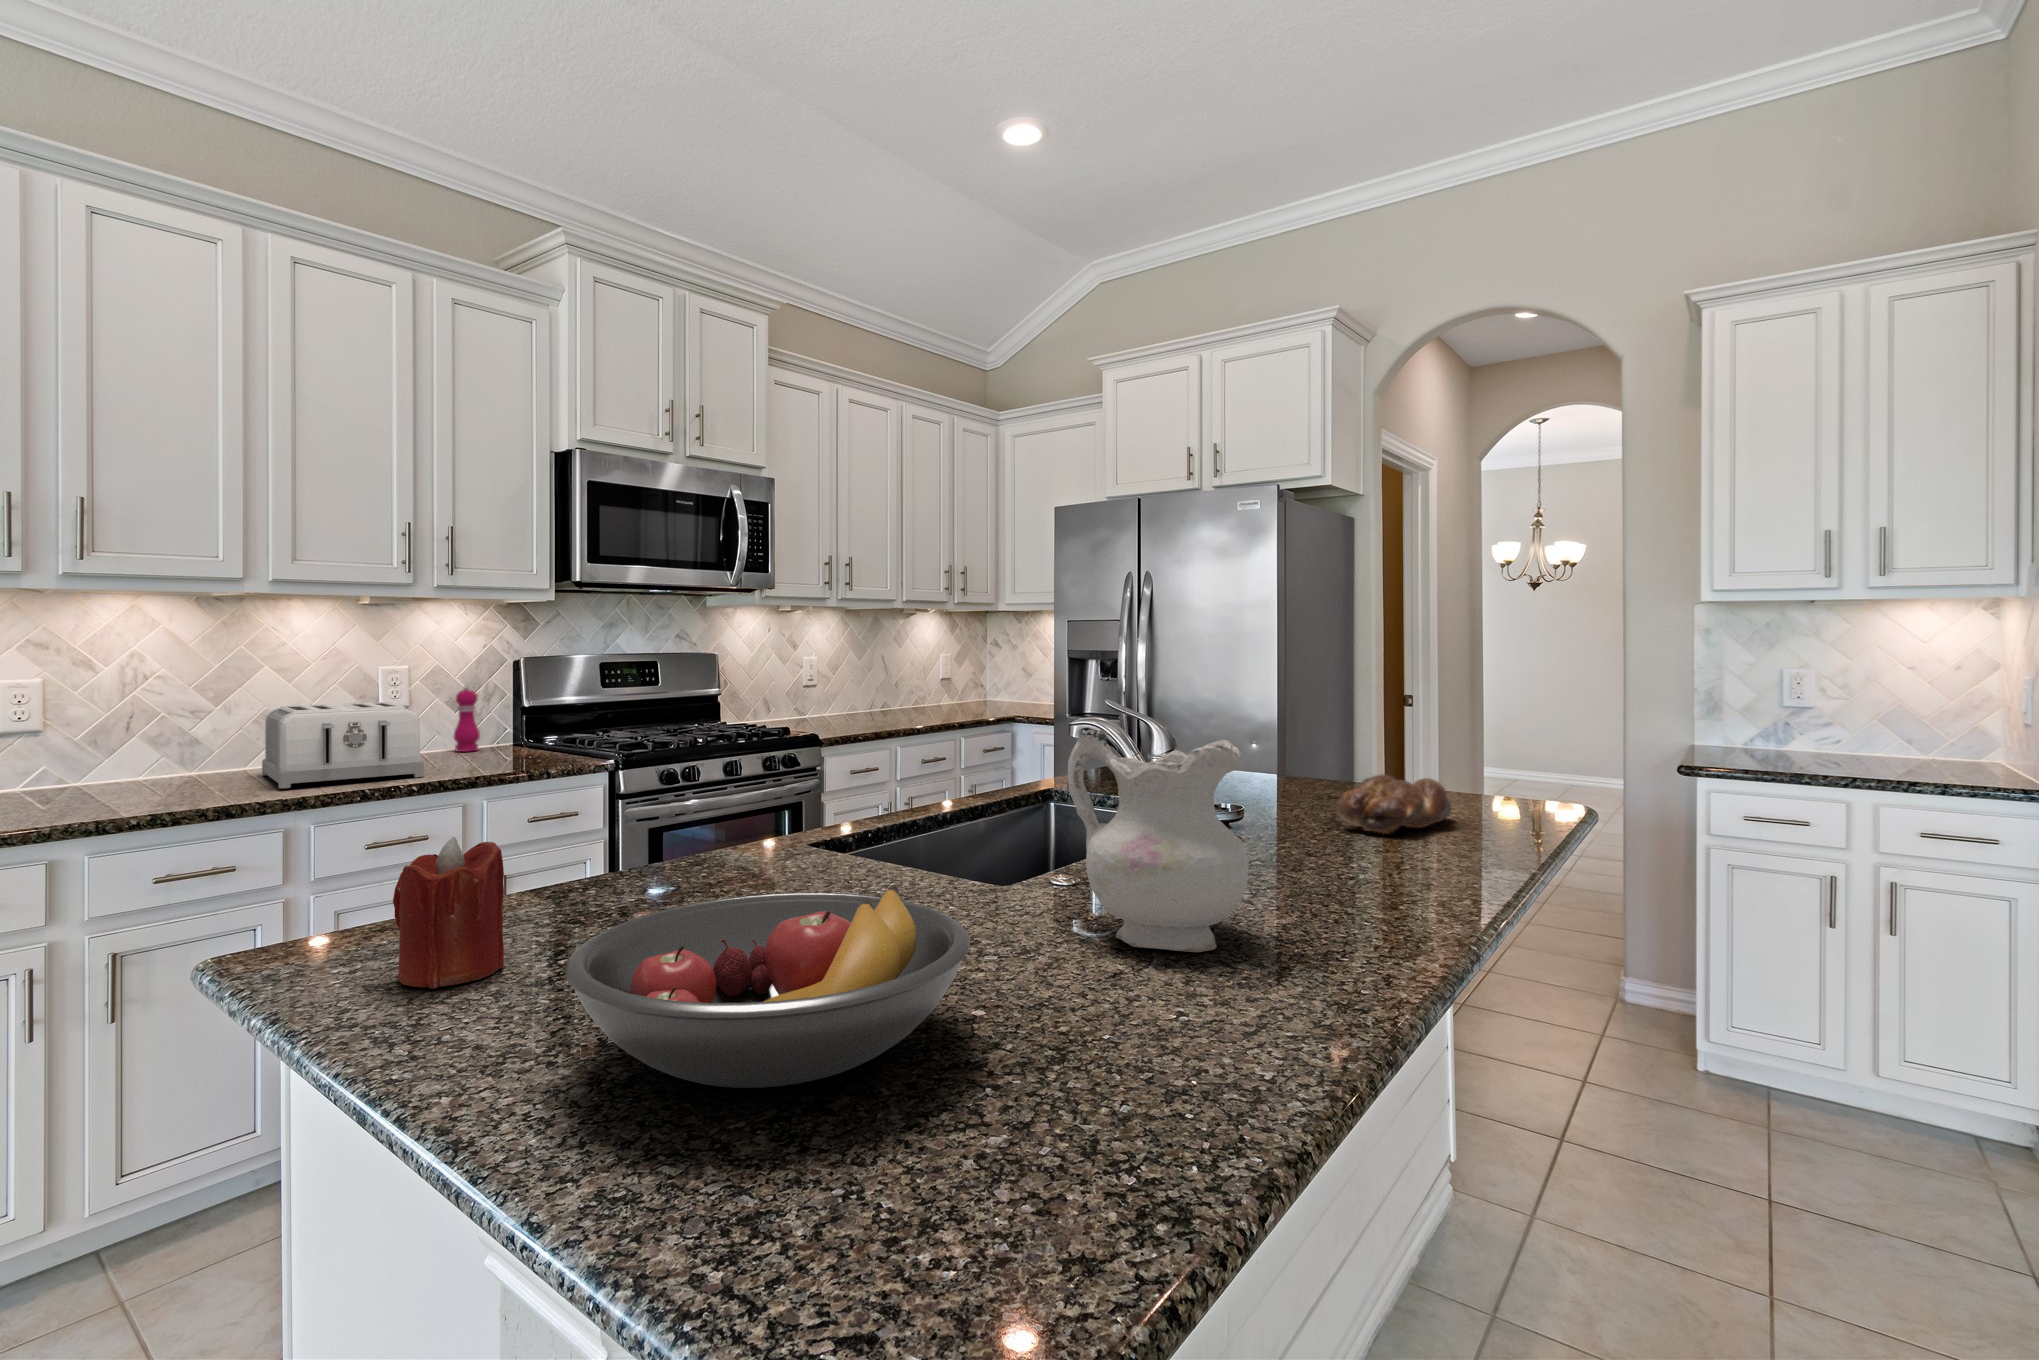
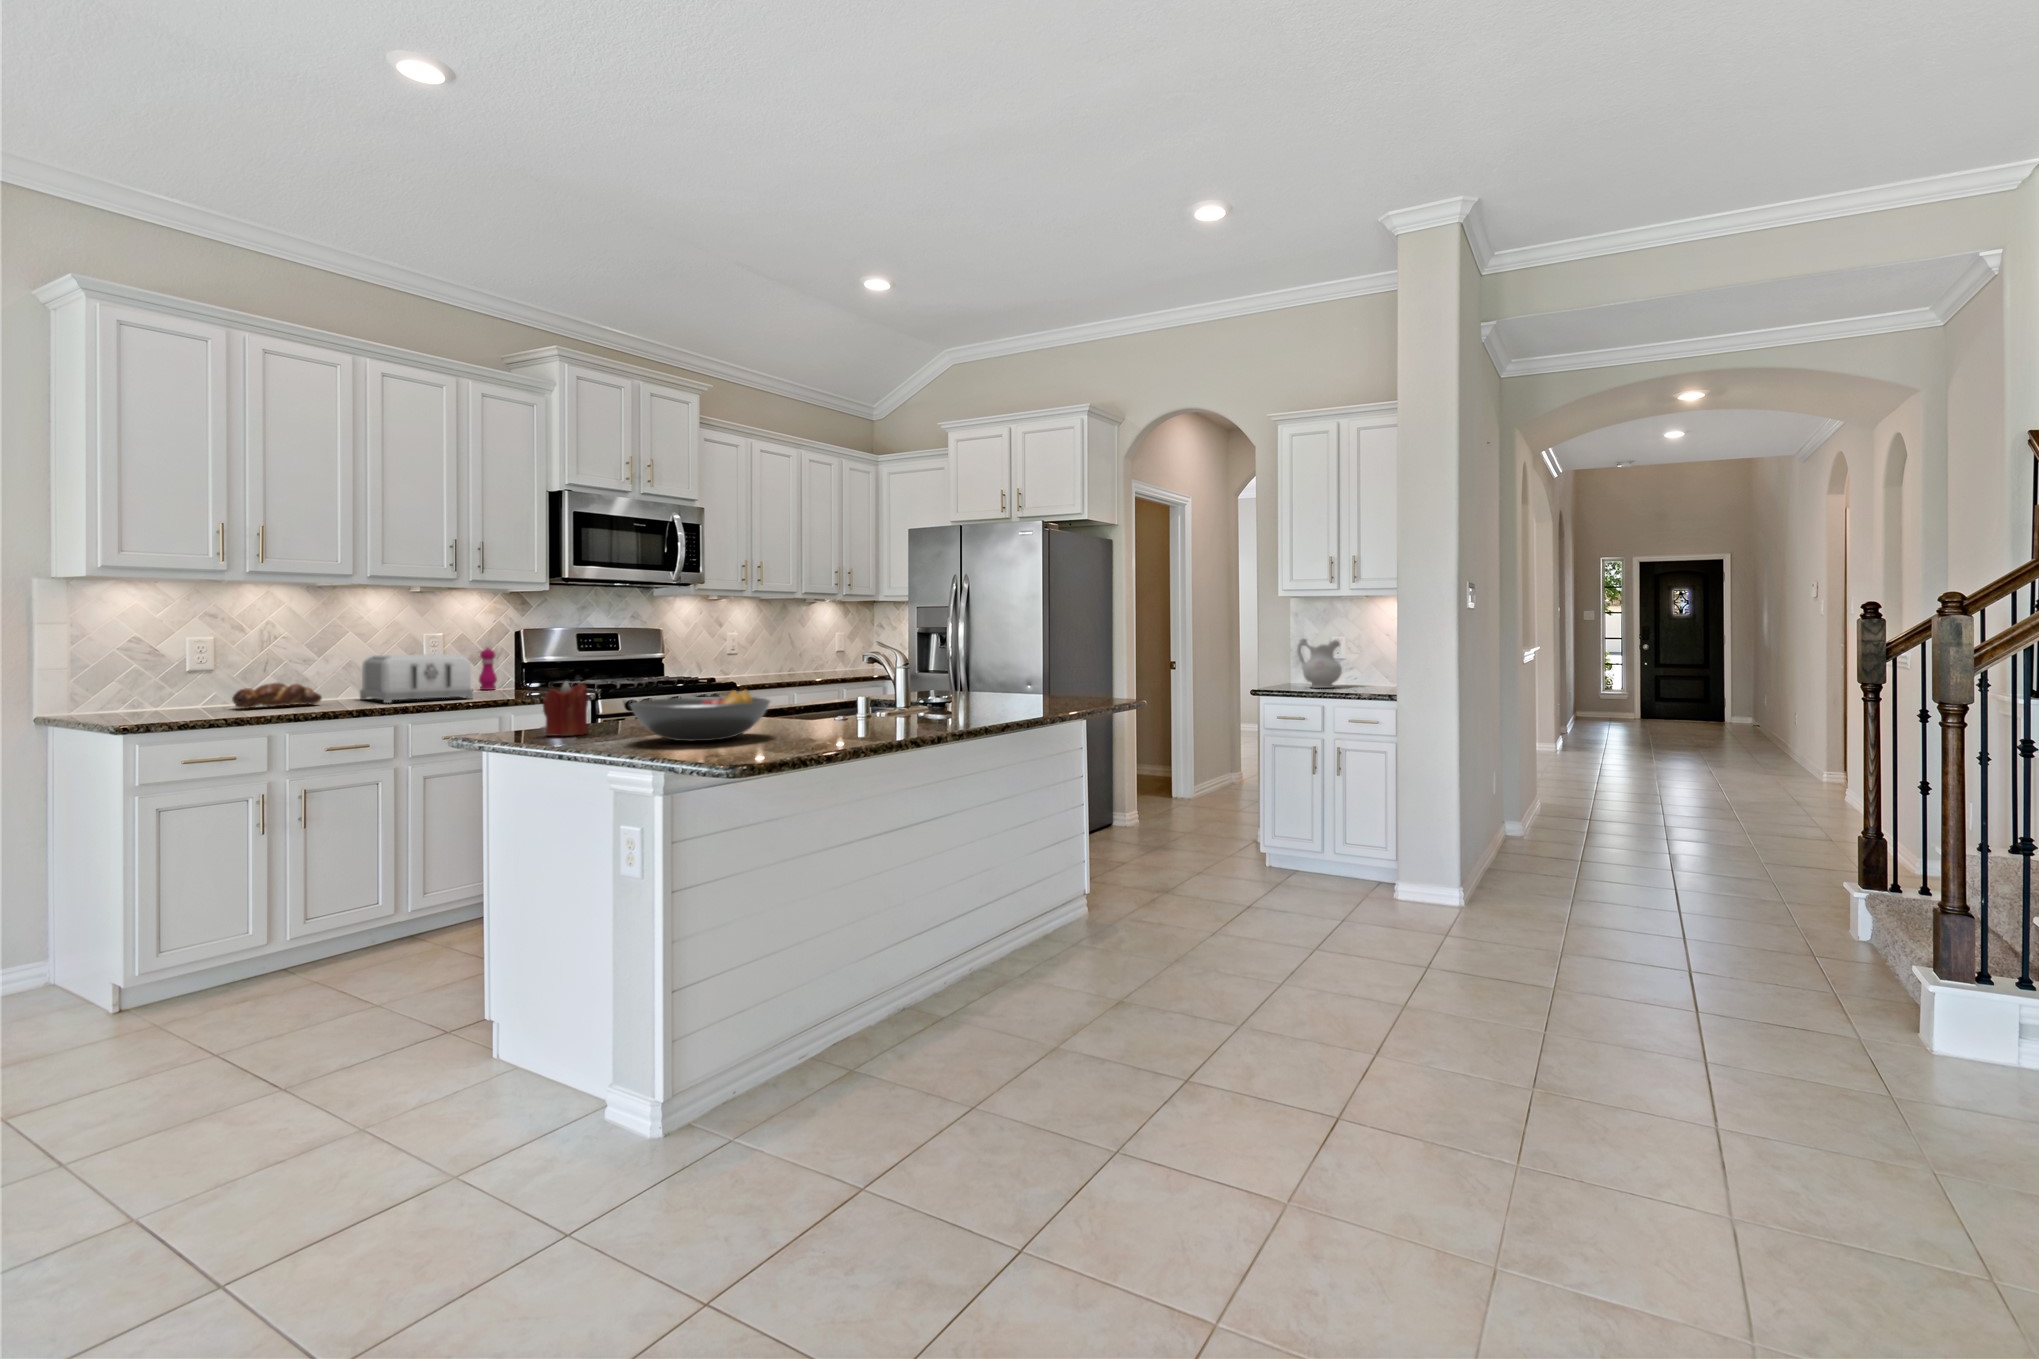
ceramic pitcher: present [1068,729,1249,952] -> present [1297,639,1342,688]
bread loaf: present [1337,774,1451,834] -> present [232,683,322,708]

